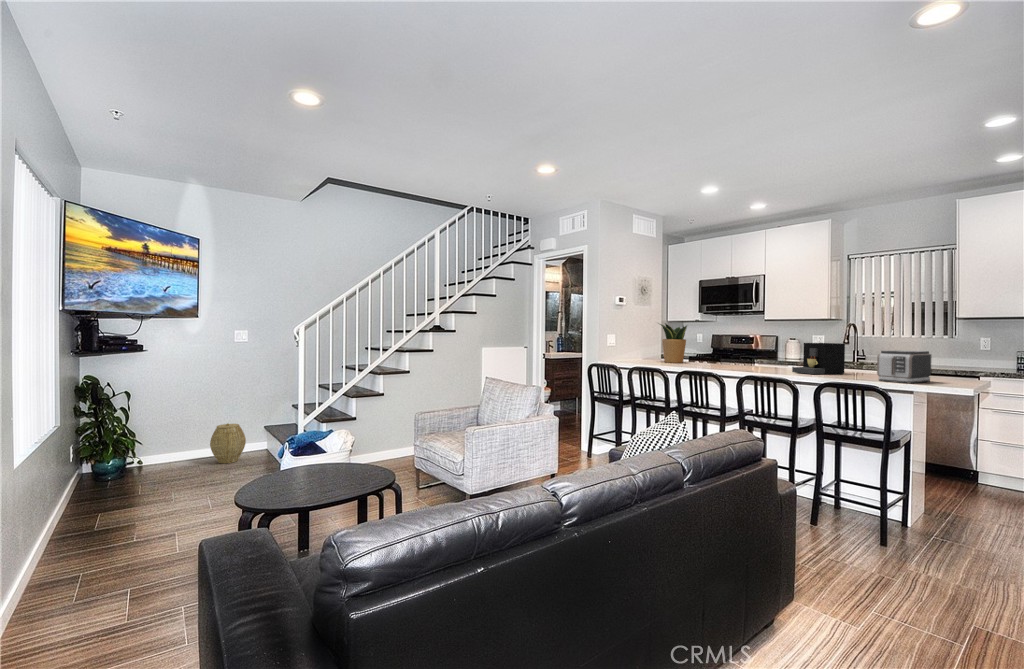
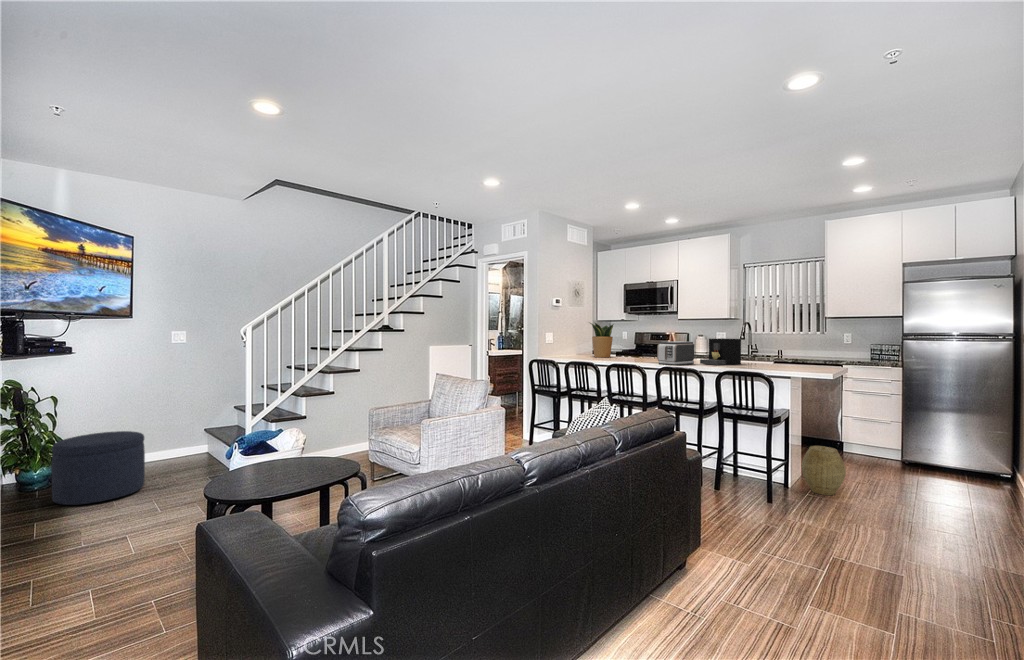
toaster: present [877,350,932,383] -> present [657,341,694,365]
woven basket: present [210,423,246,463] -> present [802,446,846,495]
ottoman: none [111,429,197,501] -> present [52,431,145,505]

